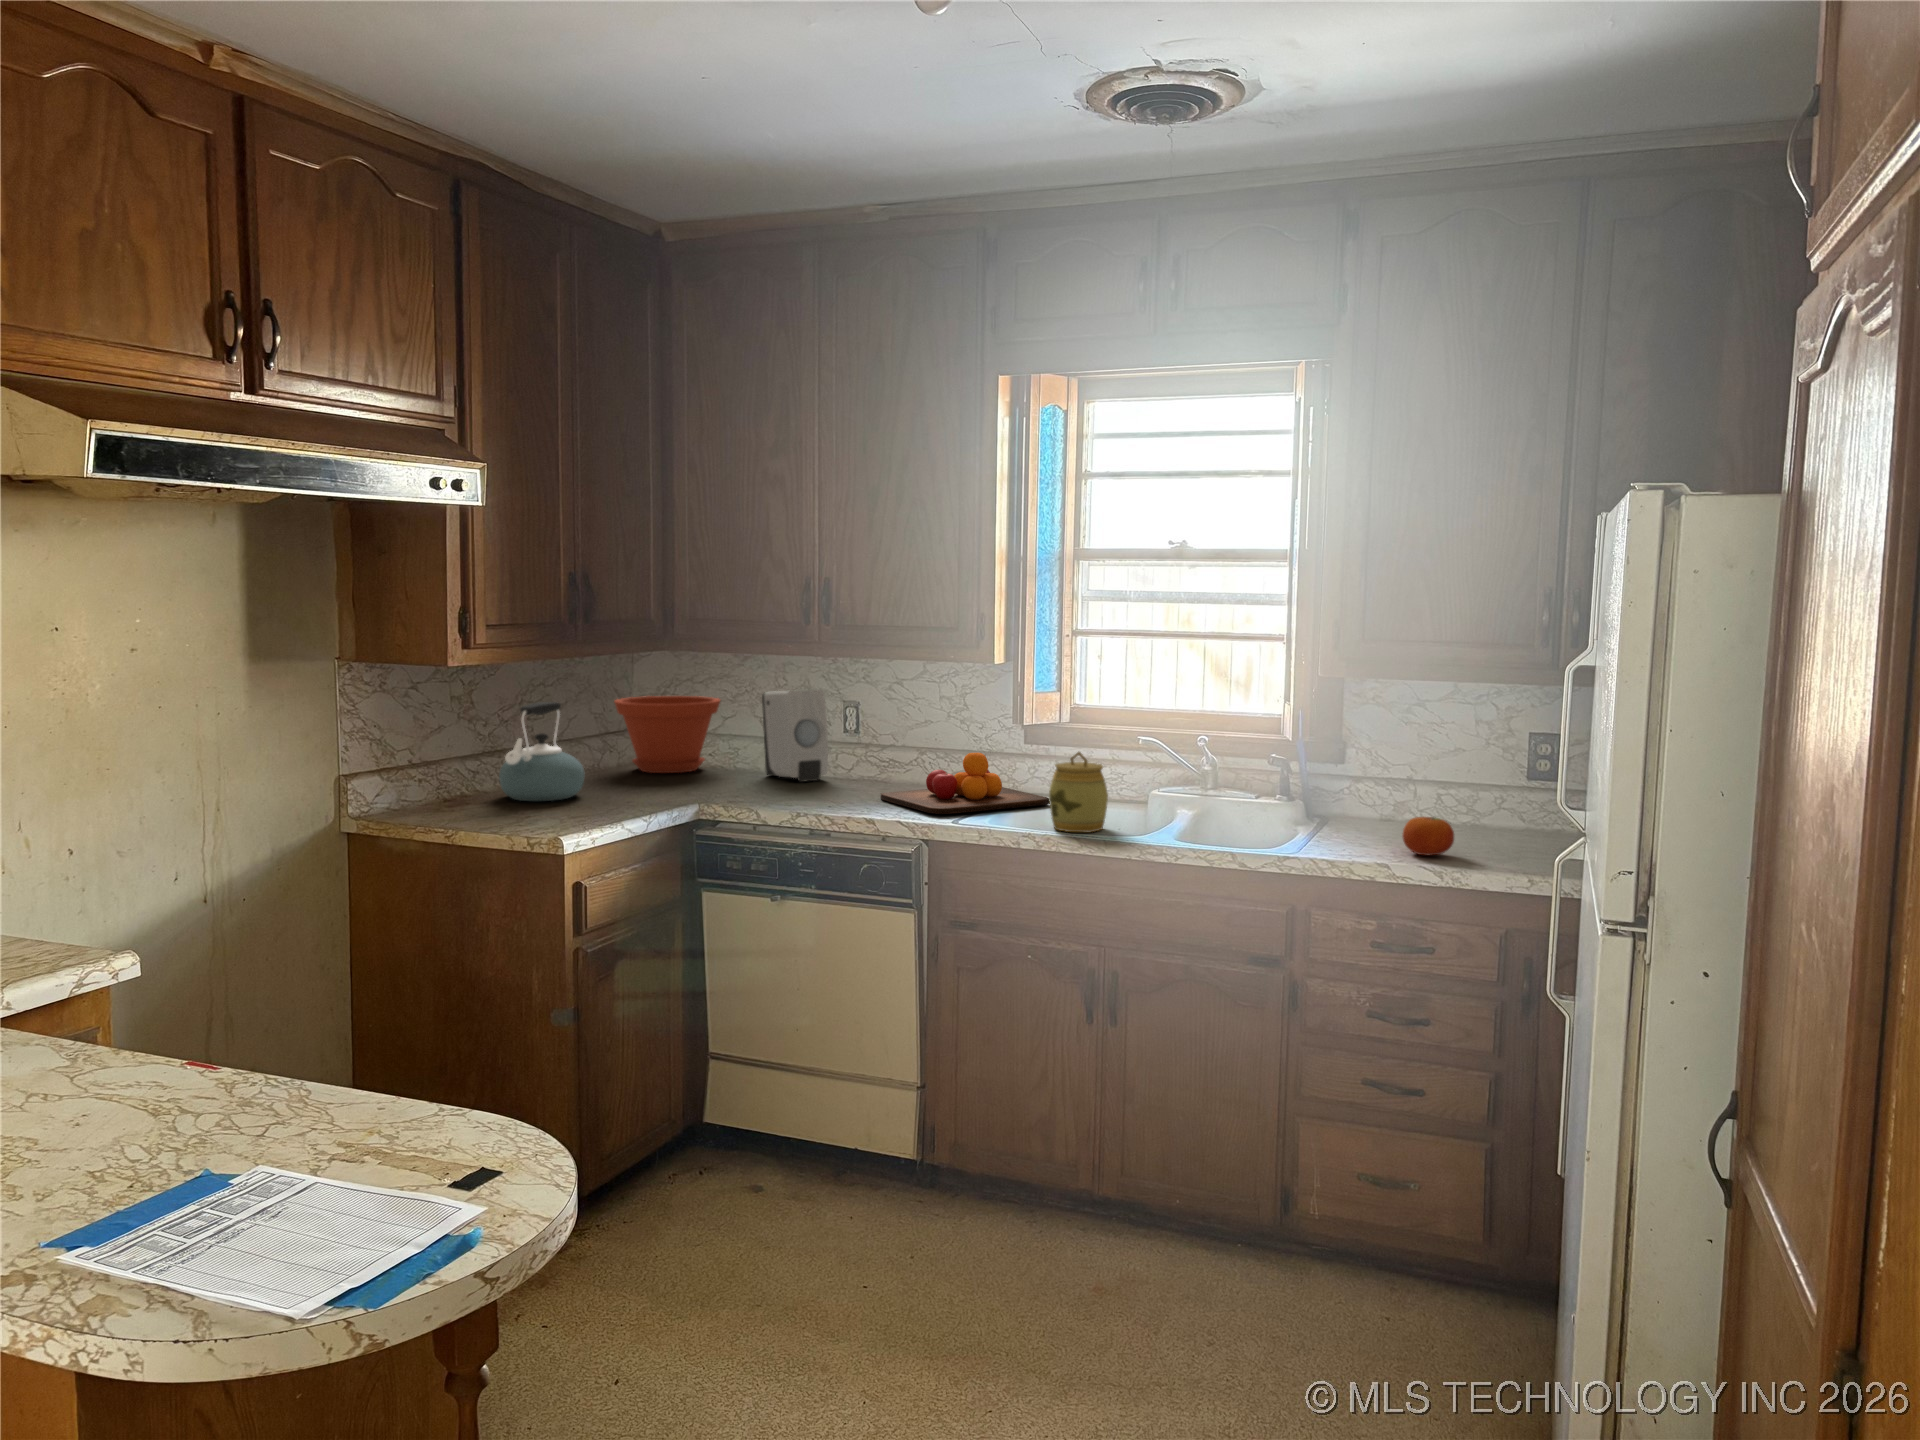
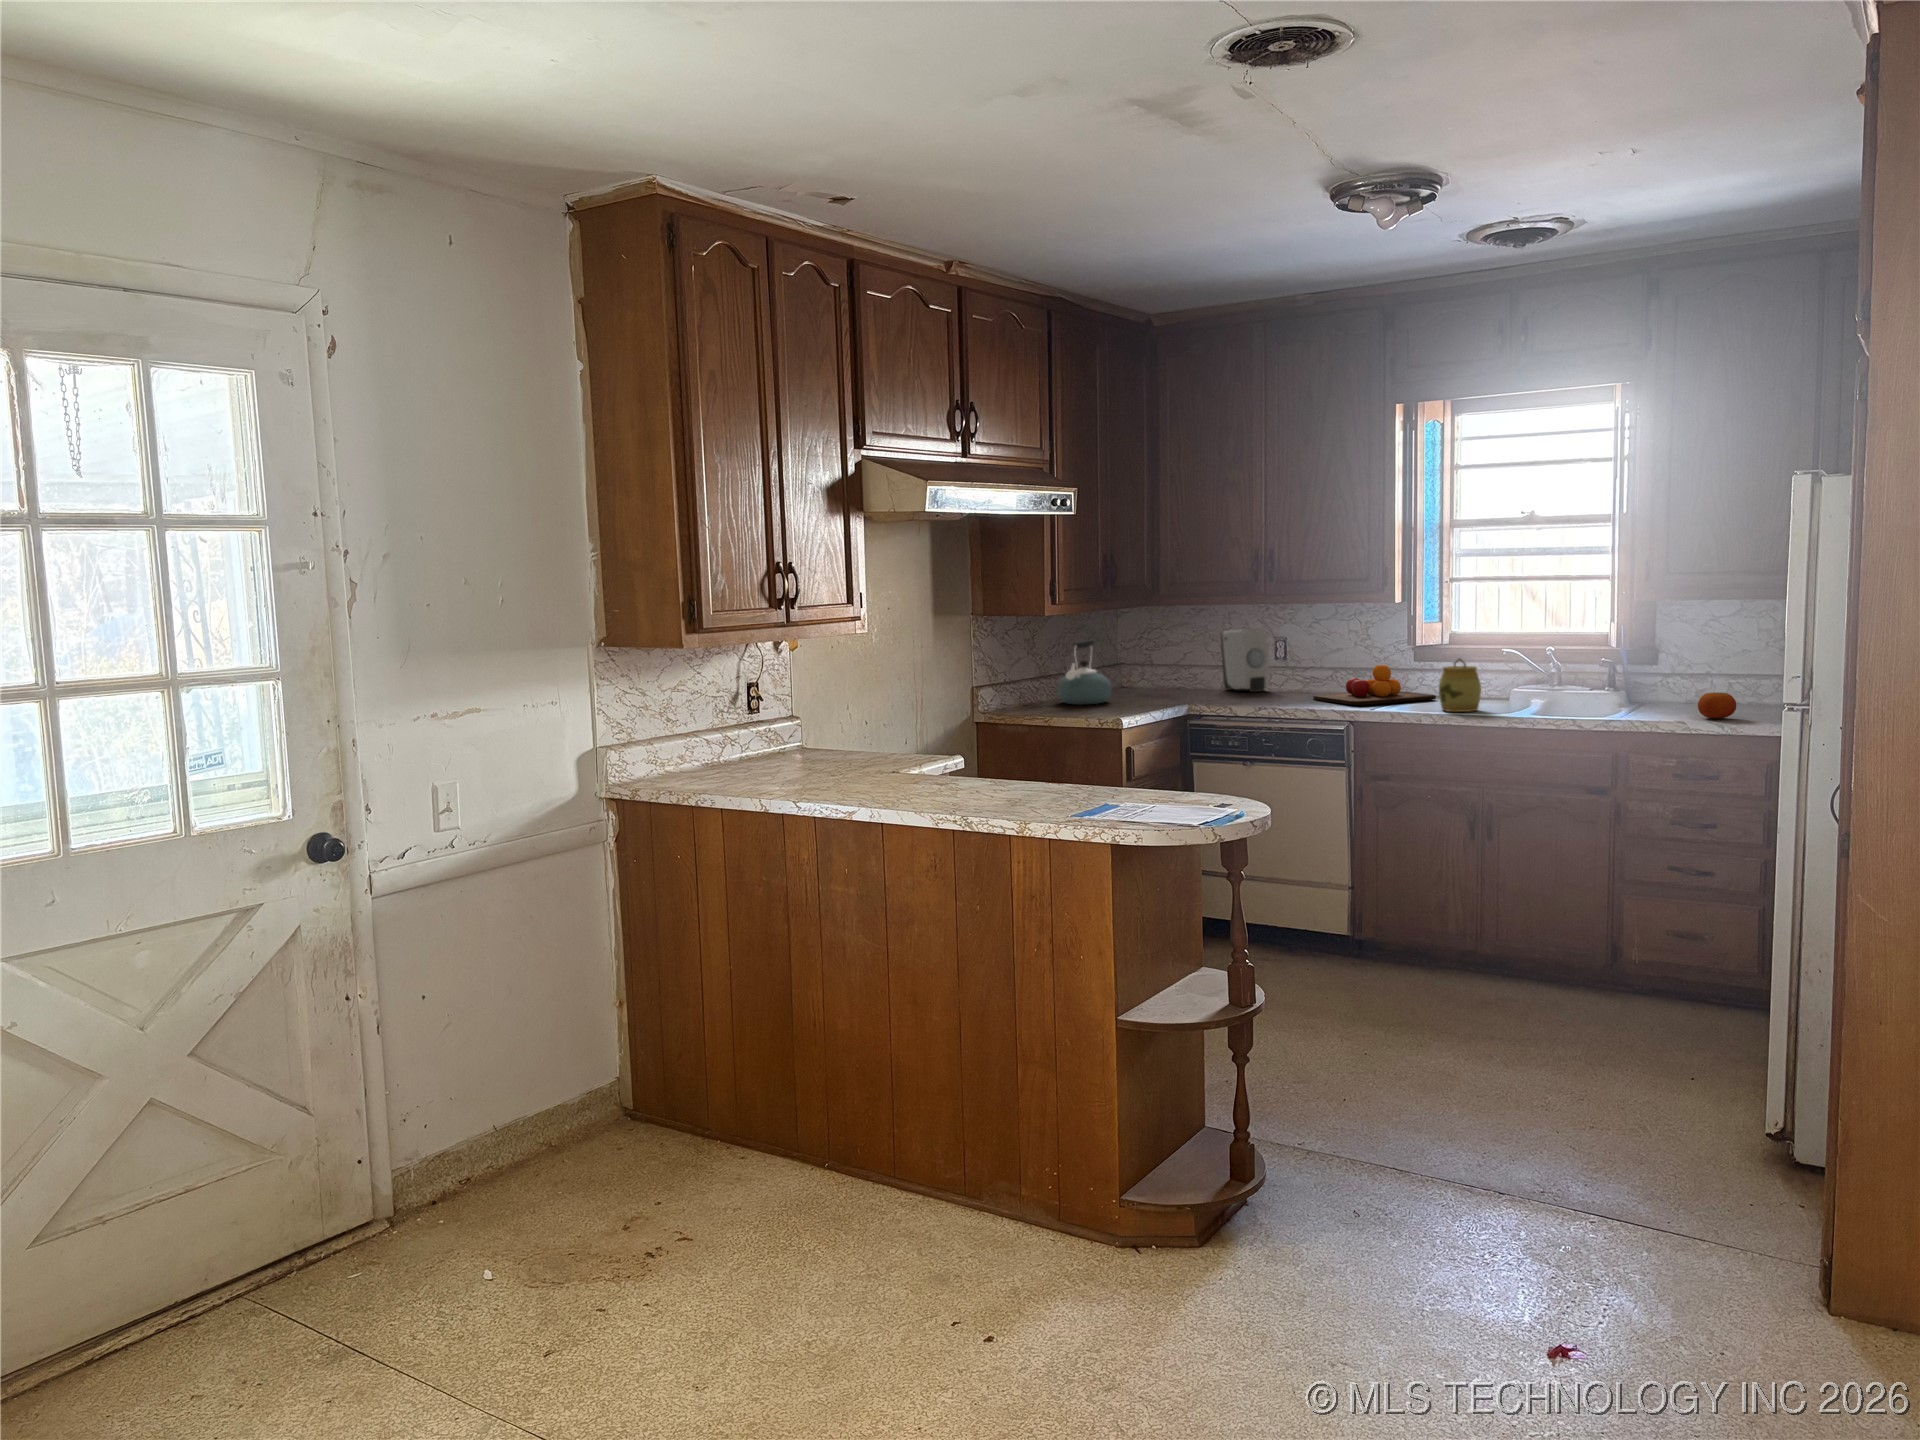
plant pot: present [614,696,720,773] -> none [1117,638,1189,690]

